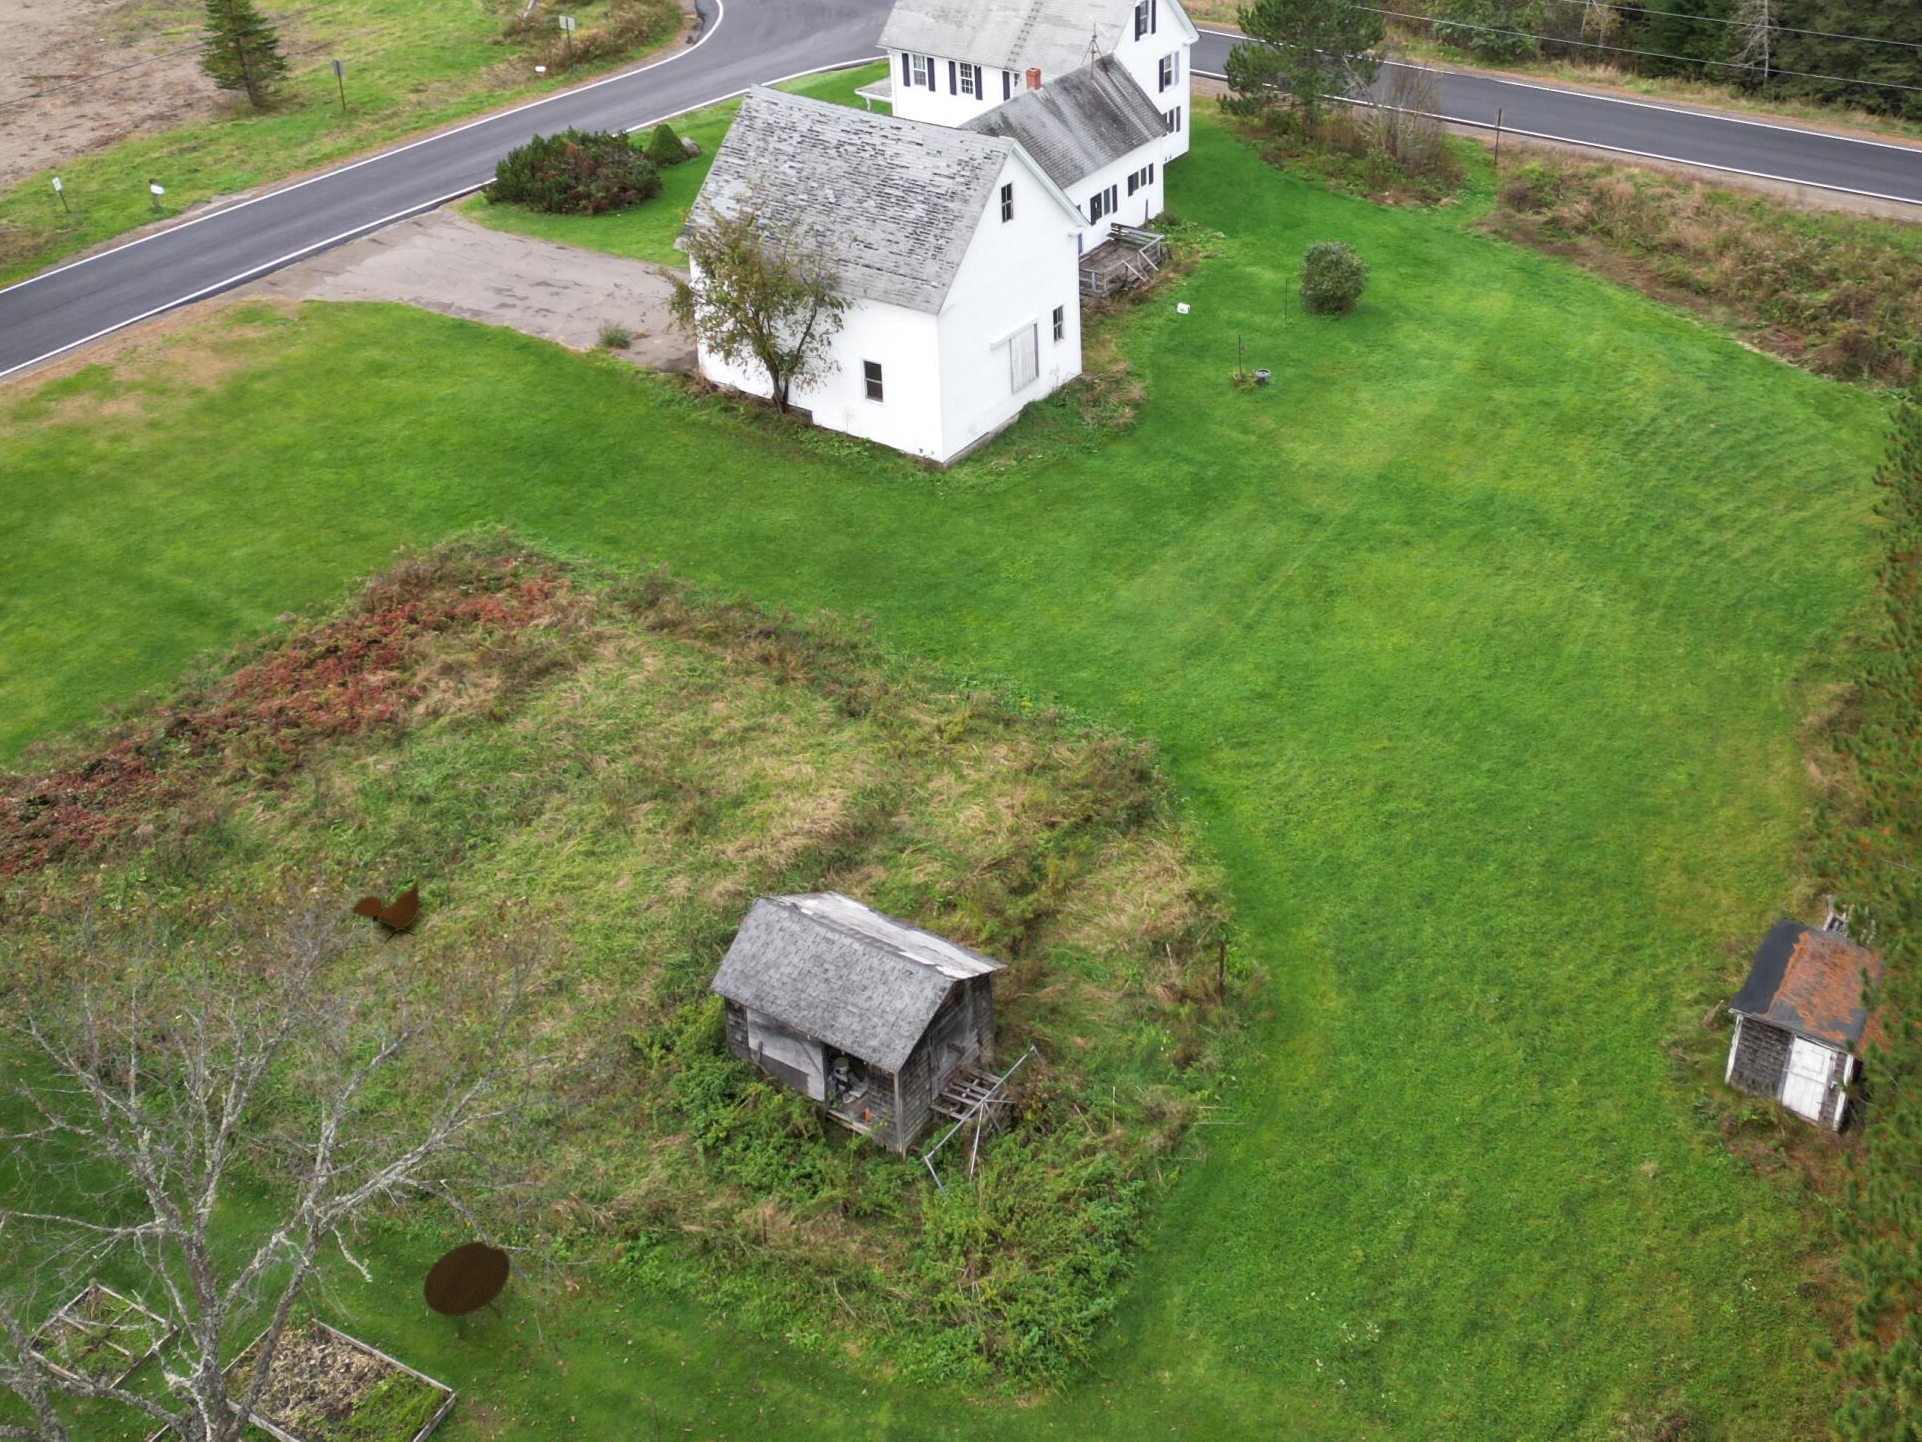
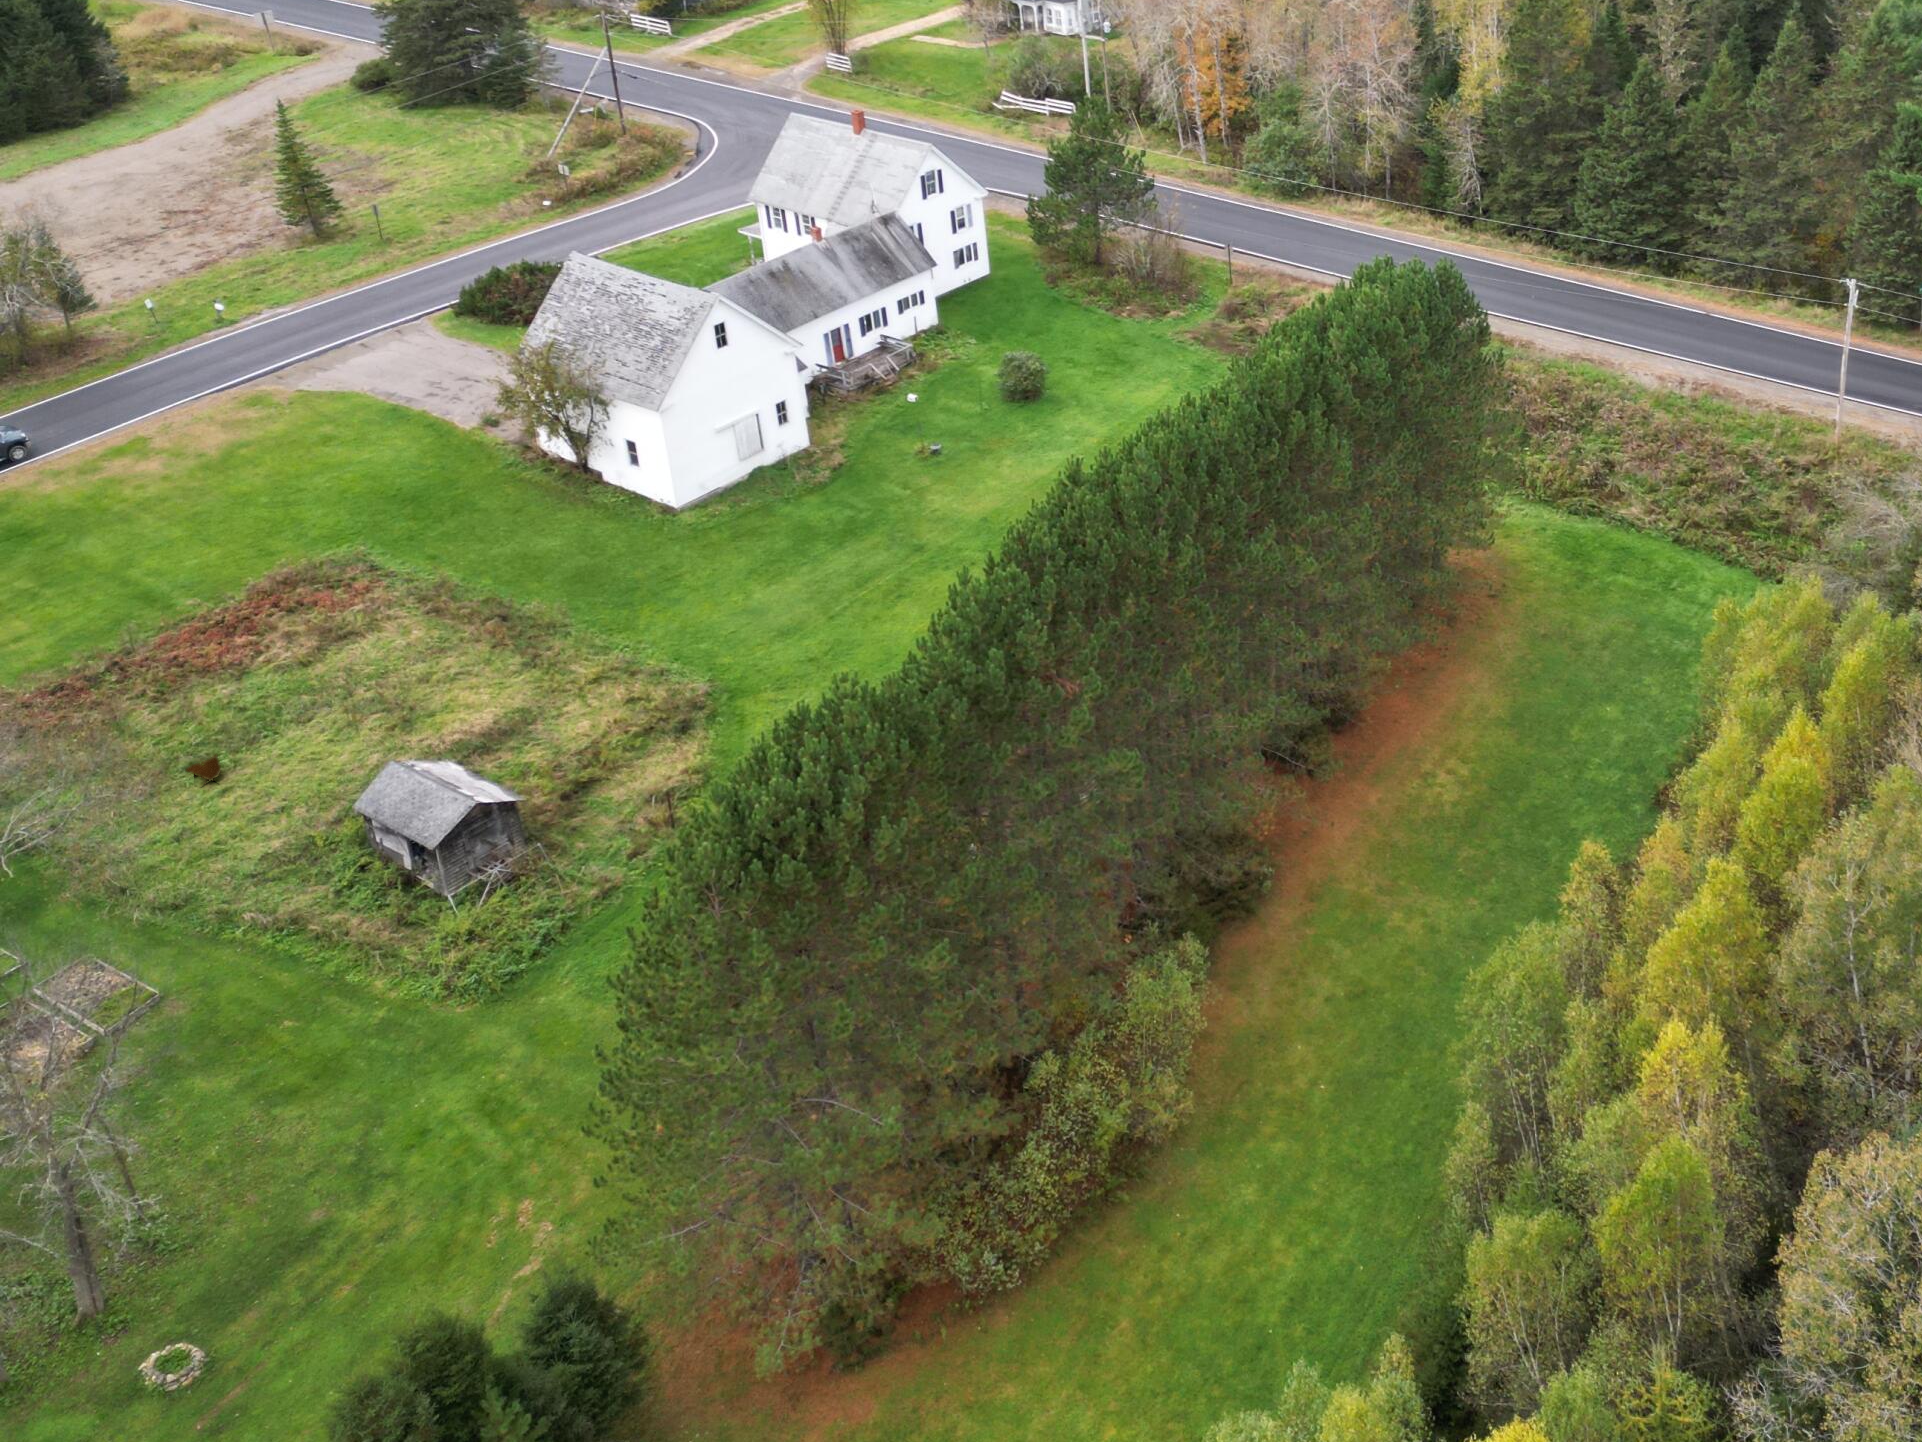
round table: present [423,1241,510,1337] -> none [149,923,199,969]

